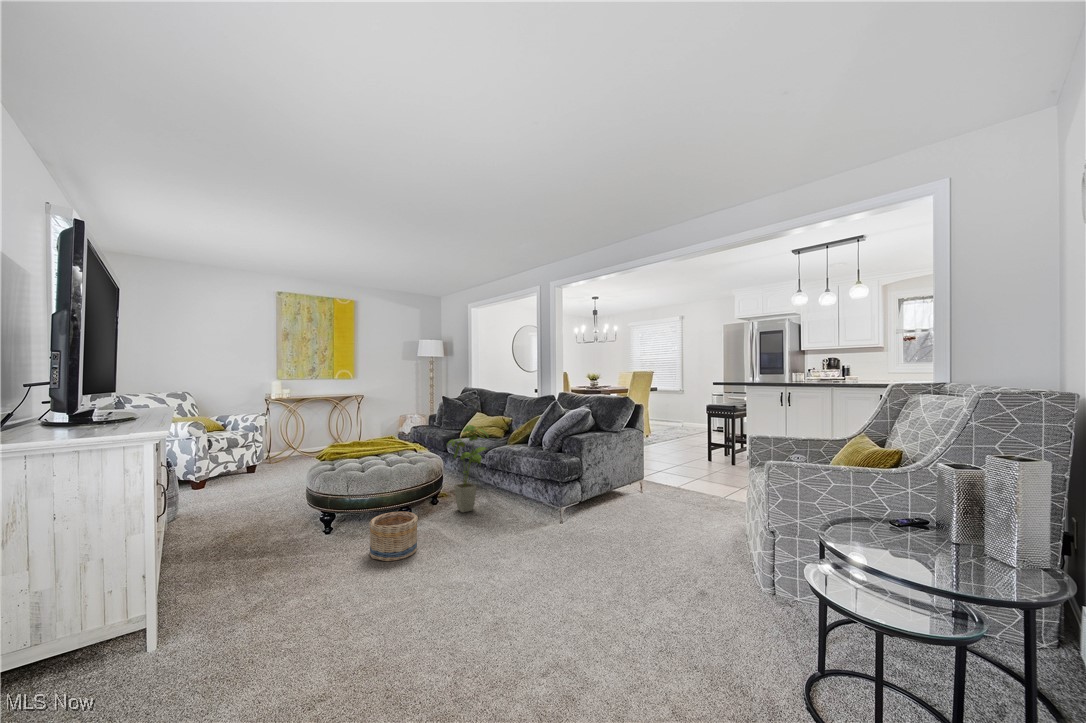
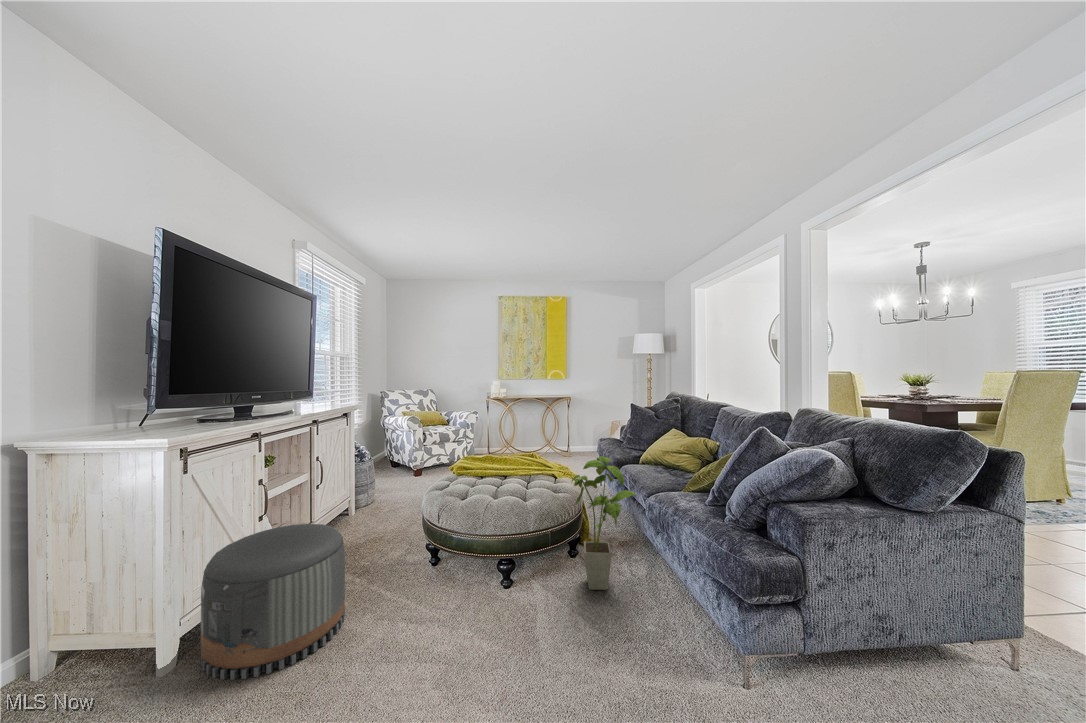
pouf: none [190,496,307,608] -> present [200,524,345,680]
basket: present [369,512,418,561] -> none [402,580,473,672]

